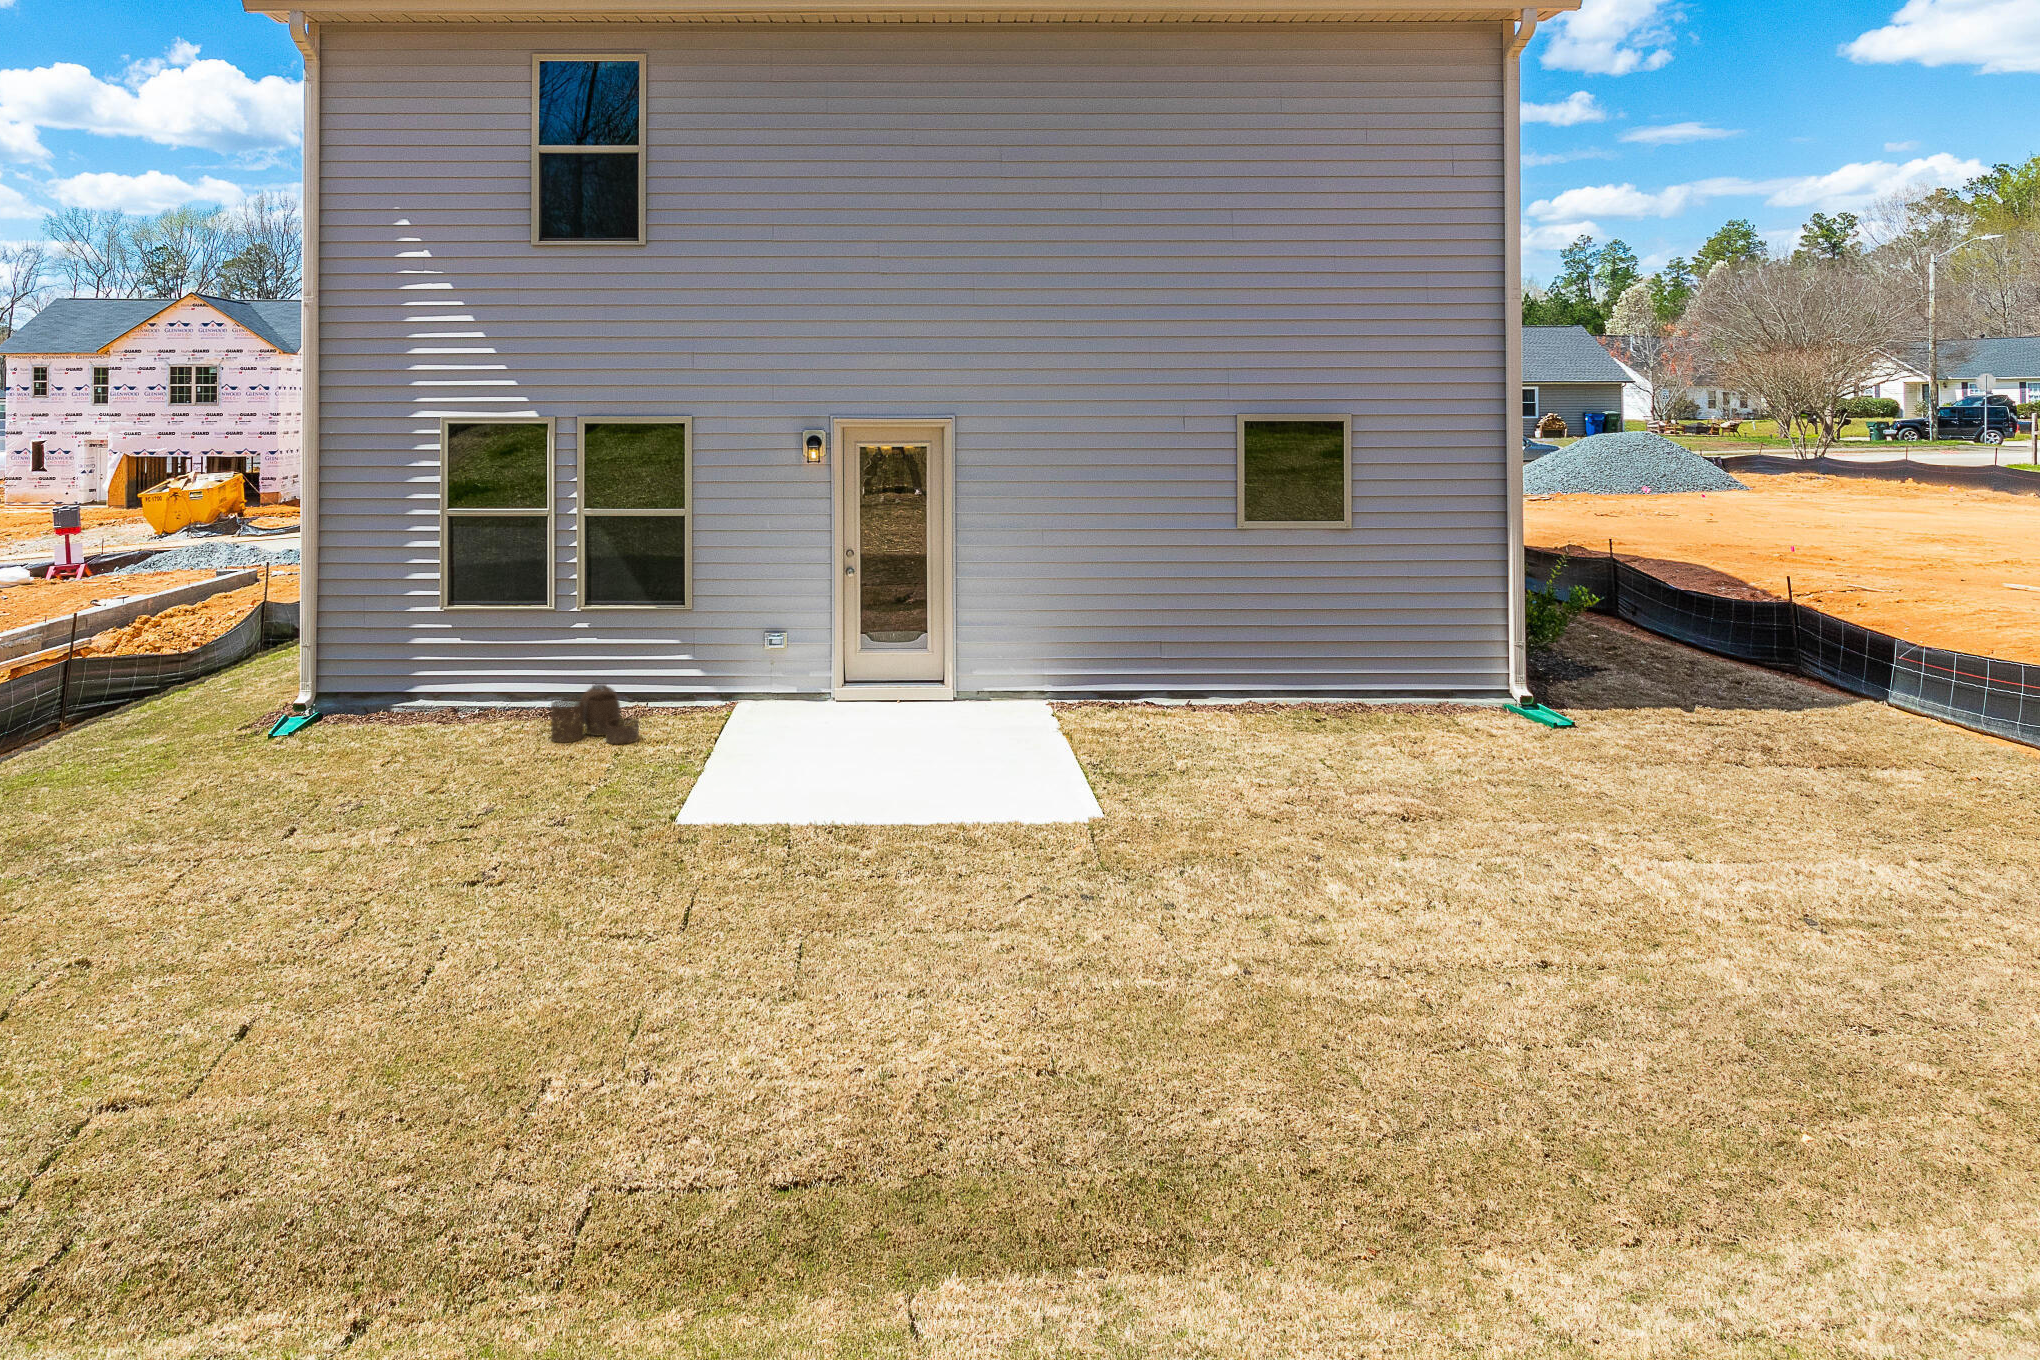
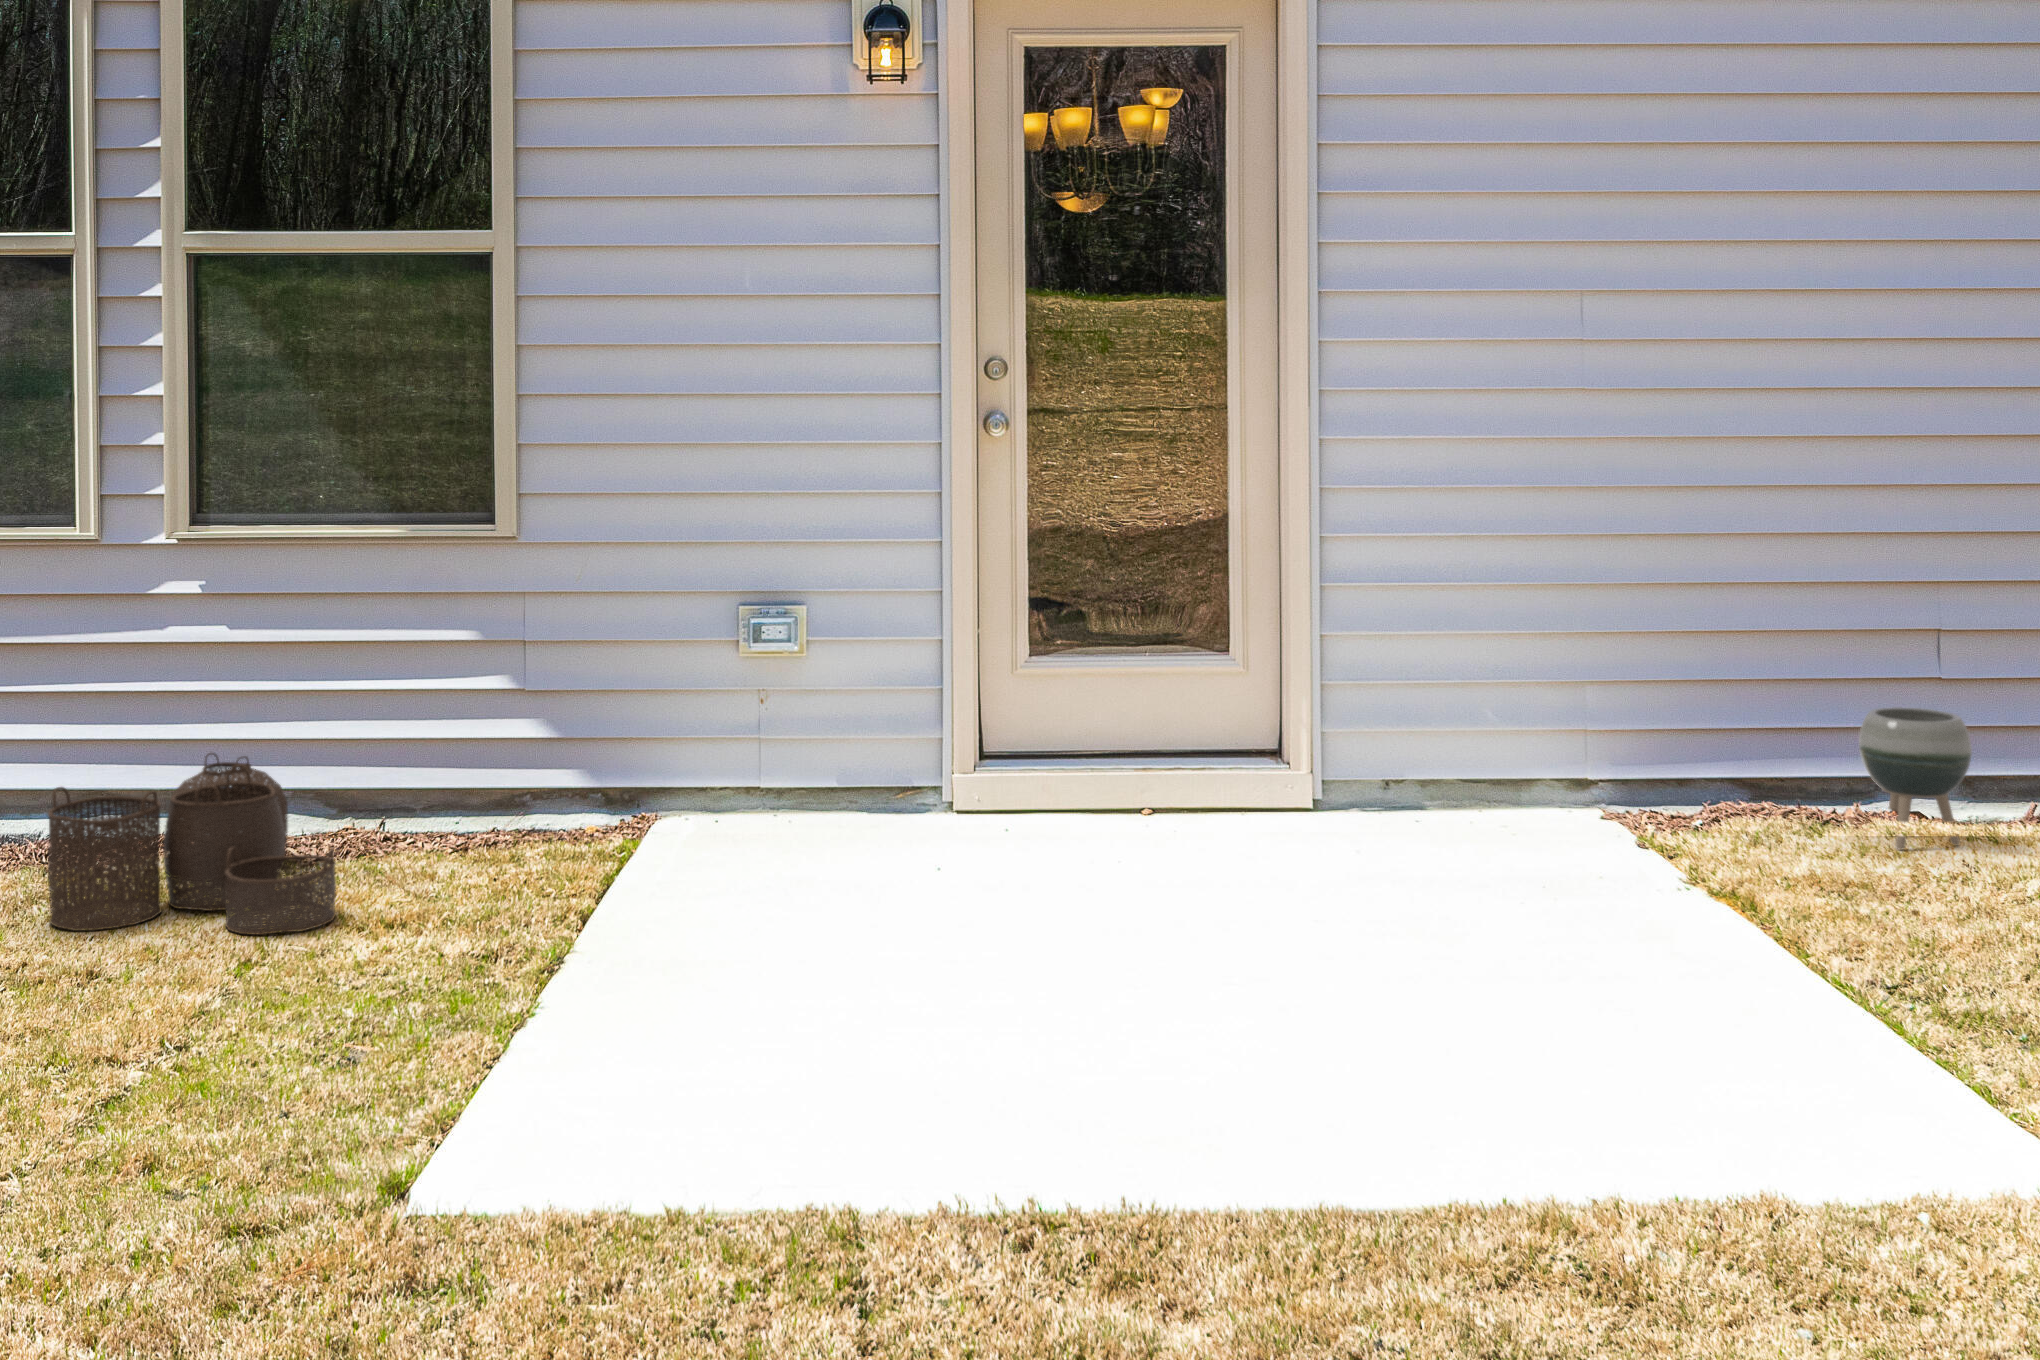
planter: none [1133,667,1167,716] -> present [1859,707,1972,850]

